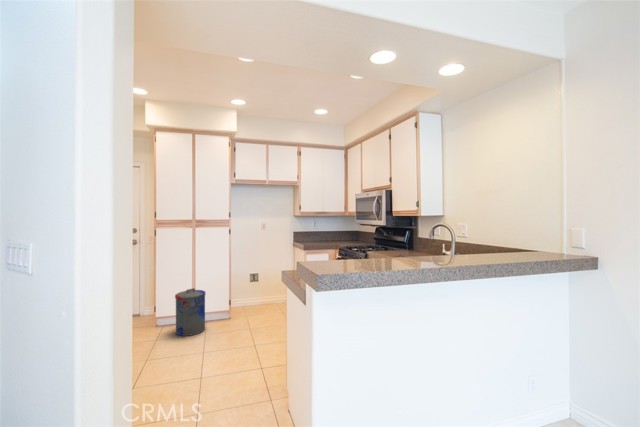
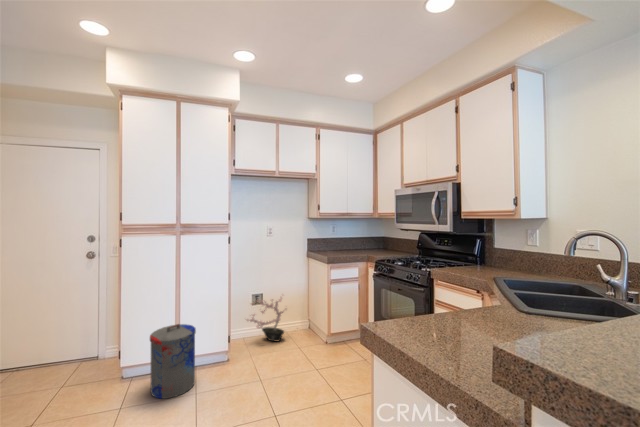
potted plant: none [243,273,276,309] -> present [247,298,284,341]

